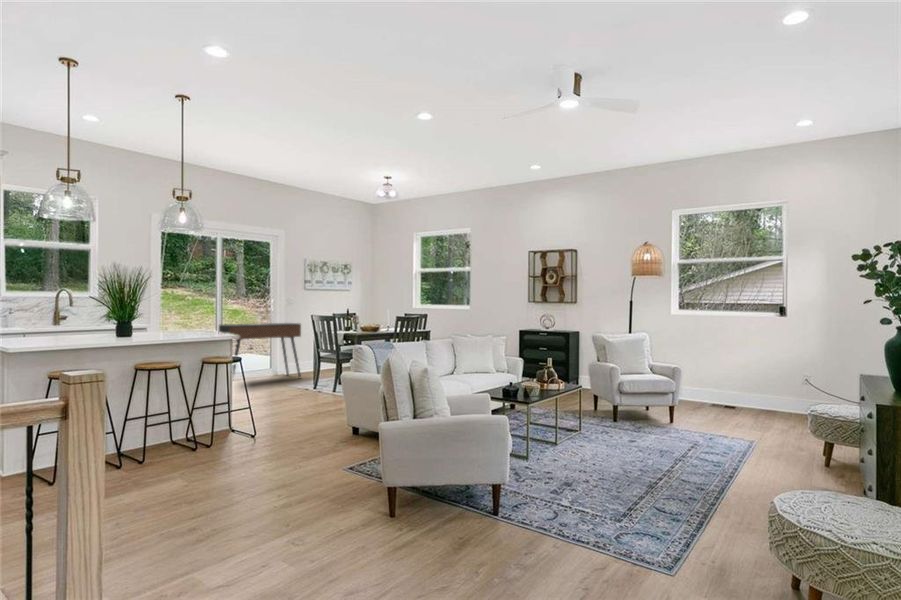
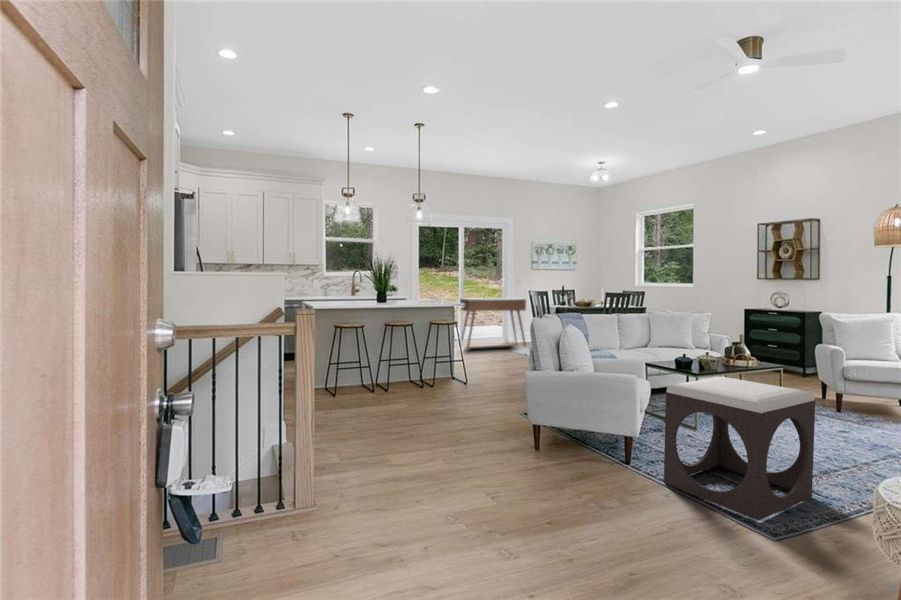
footstool: none [543,406,667,558] -> present [664,377,815,520]

